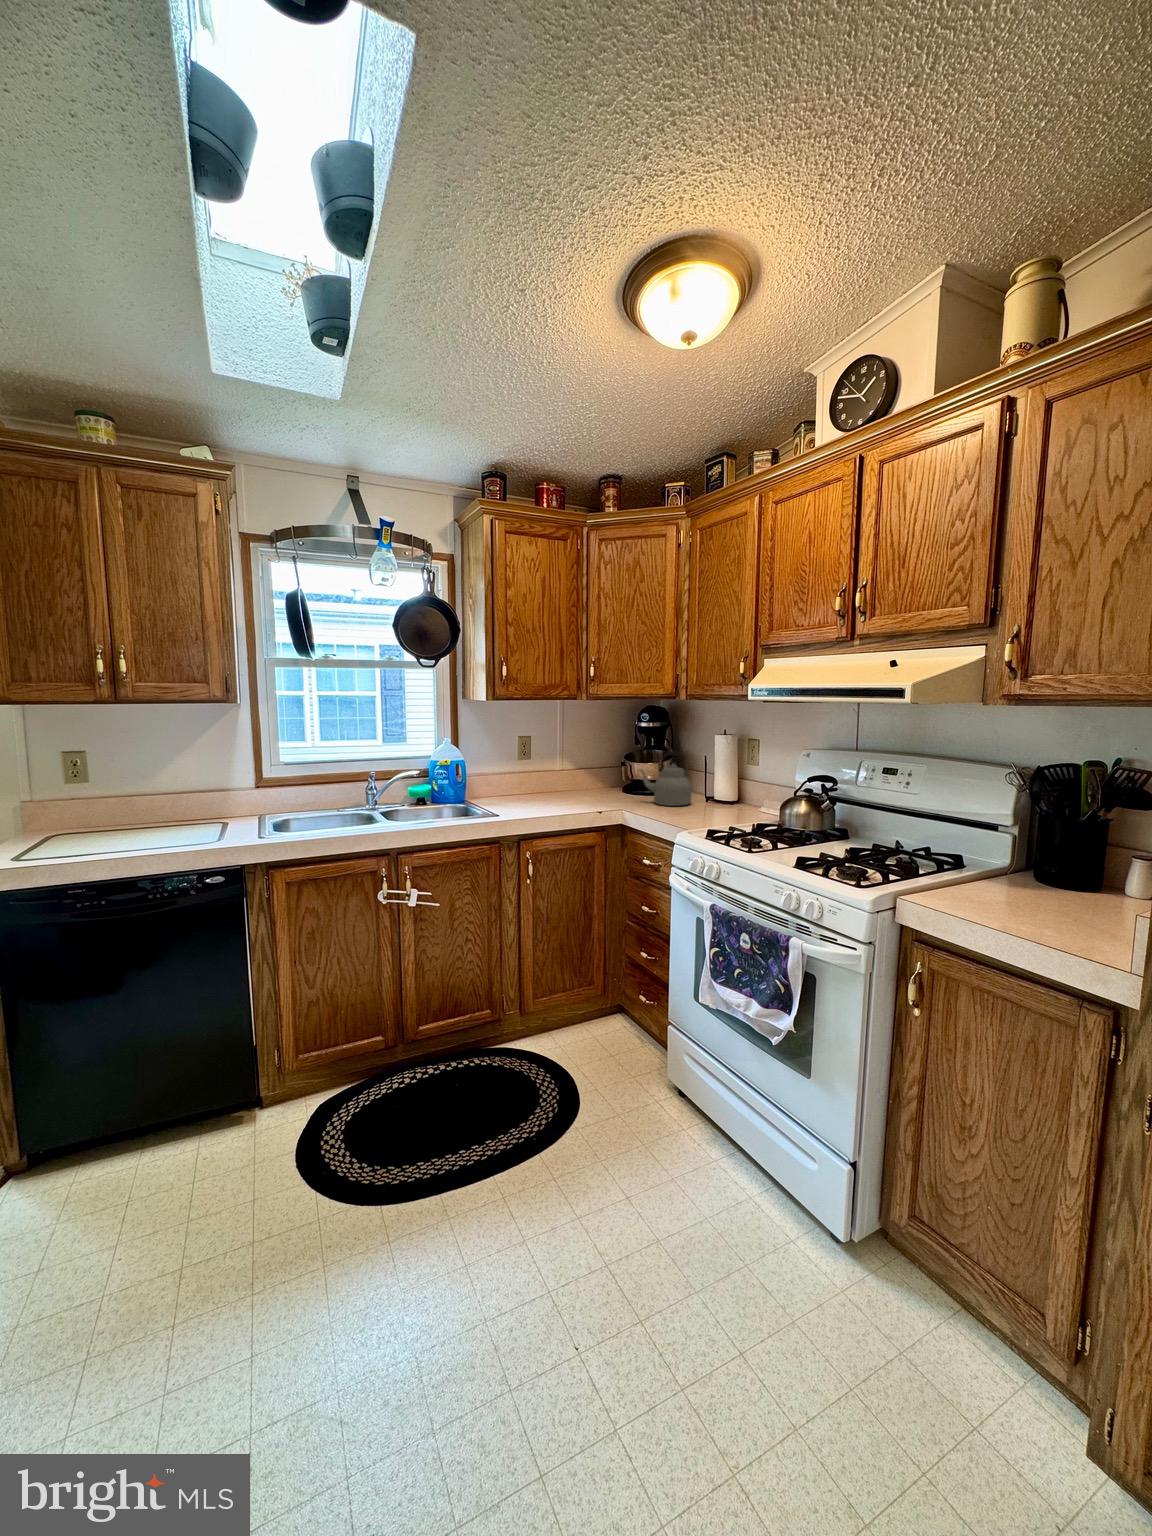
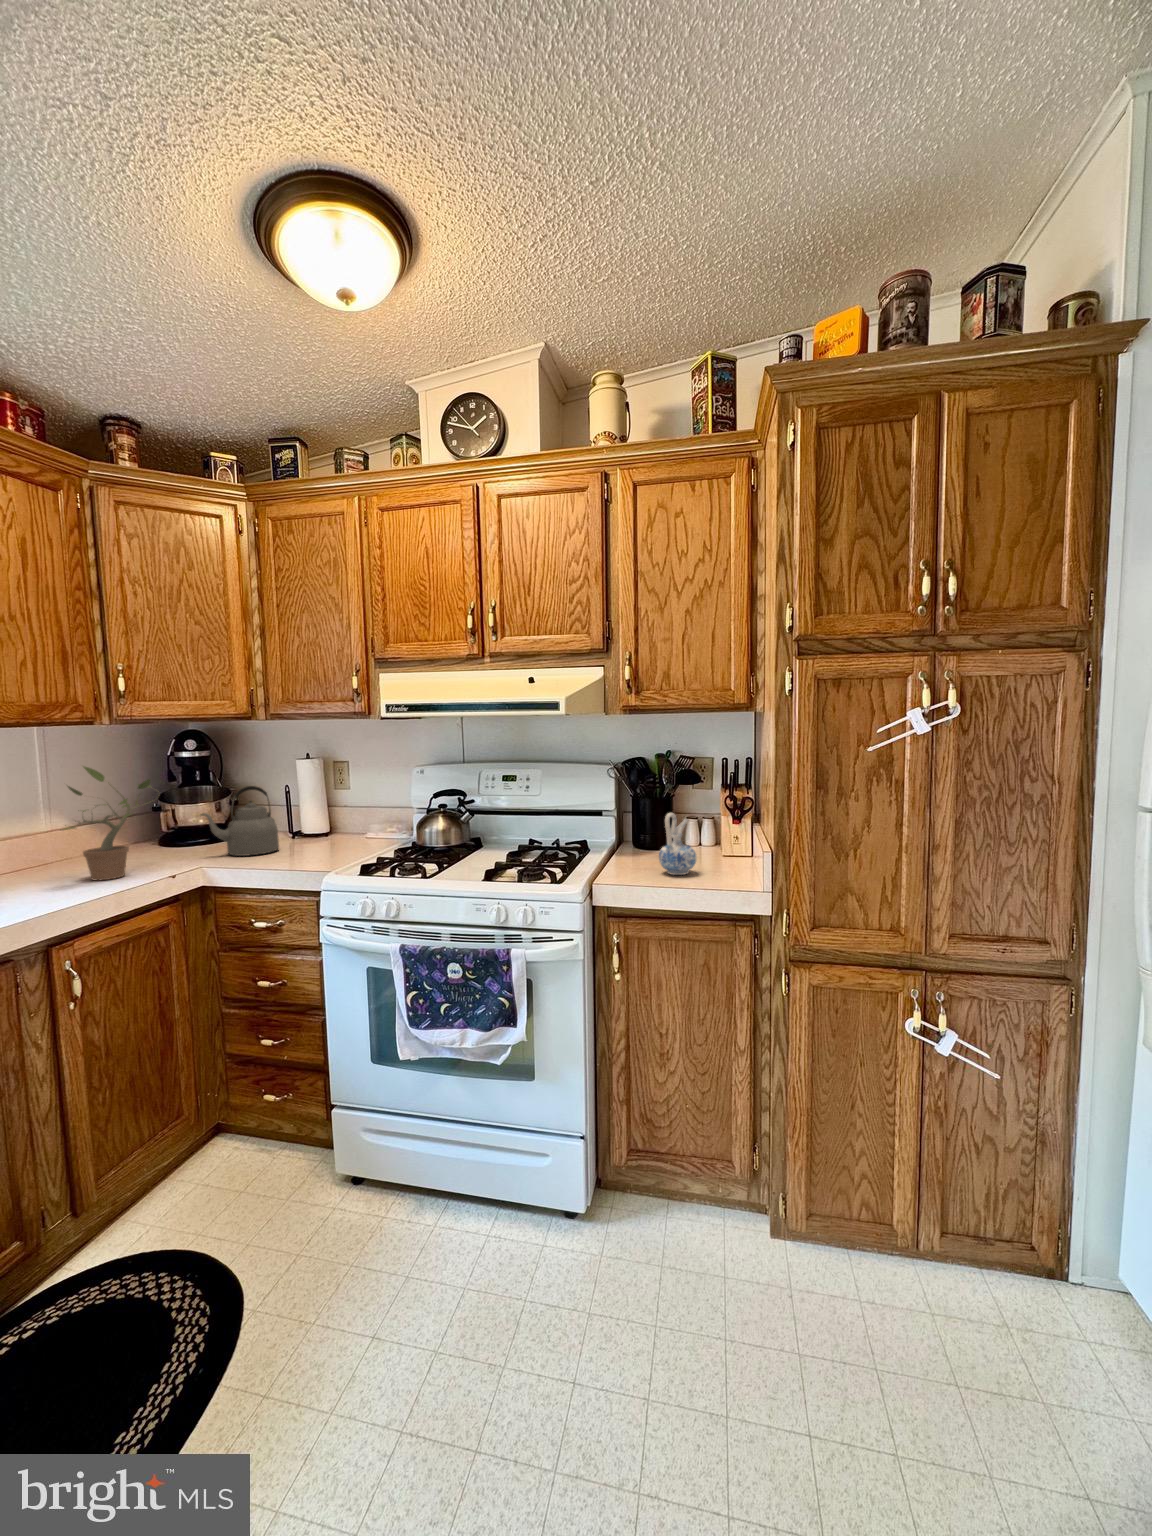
potted plant: none [544,727,609,806] -> present [63,767,151,880]
ceramic pitcher: none [1001,838,1063,923] -> present [659,813,697,875]

